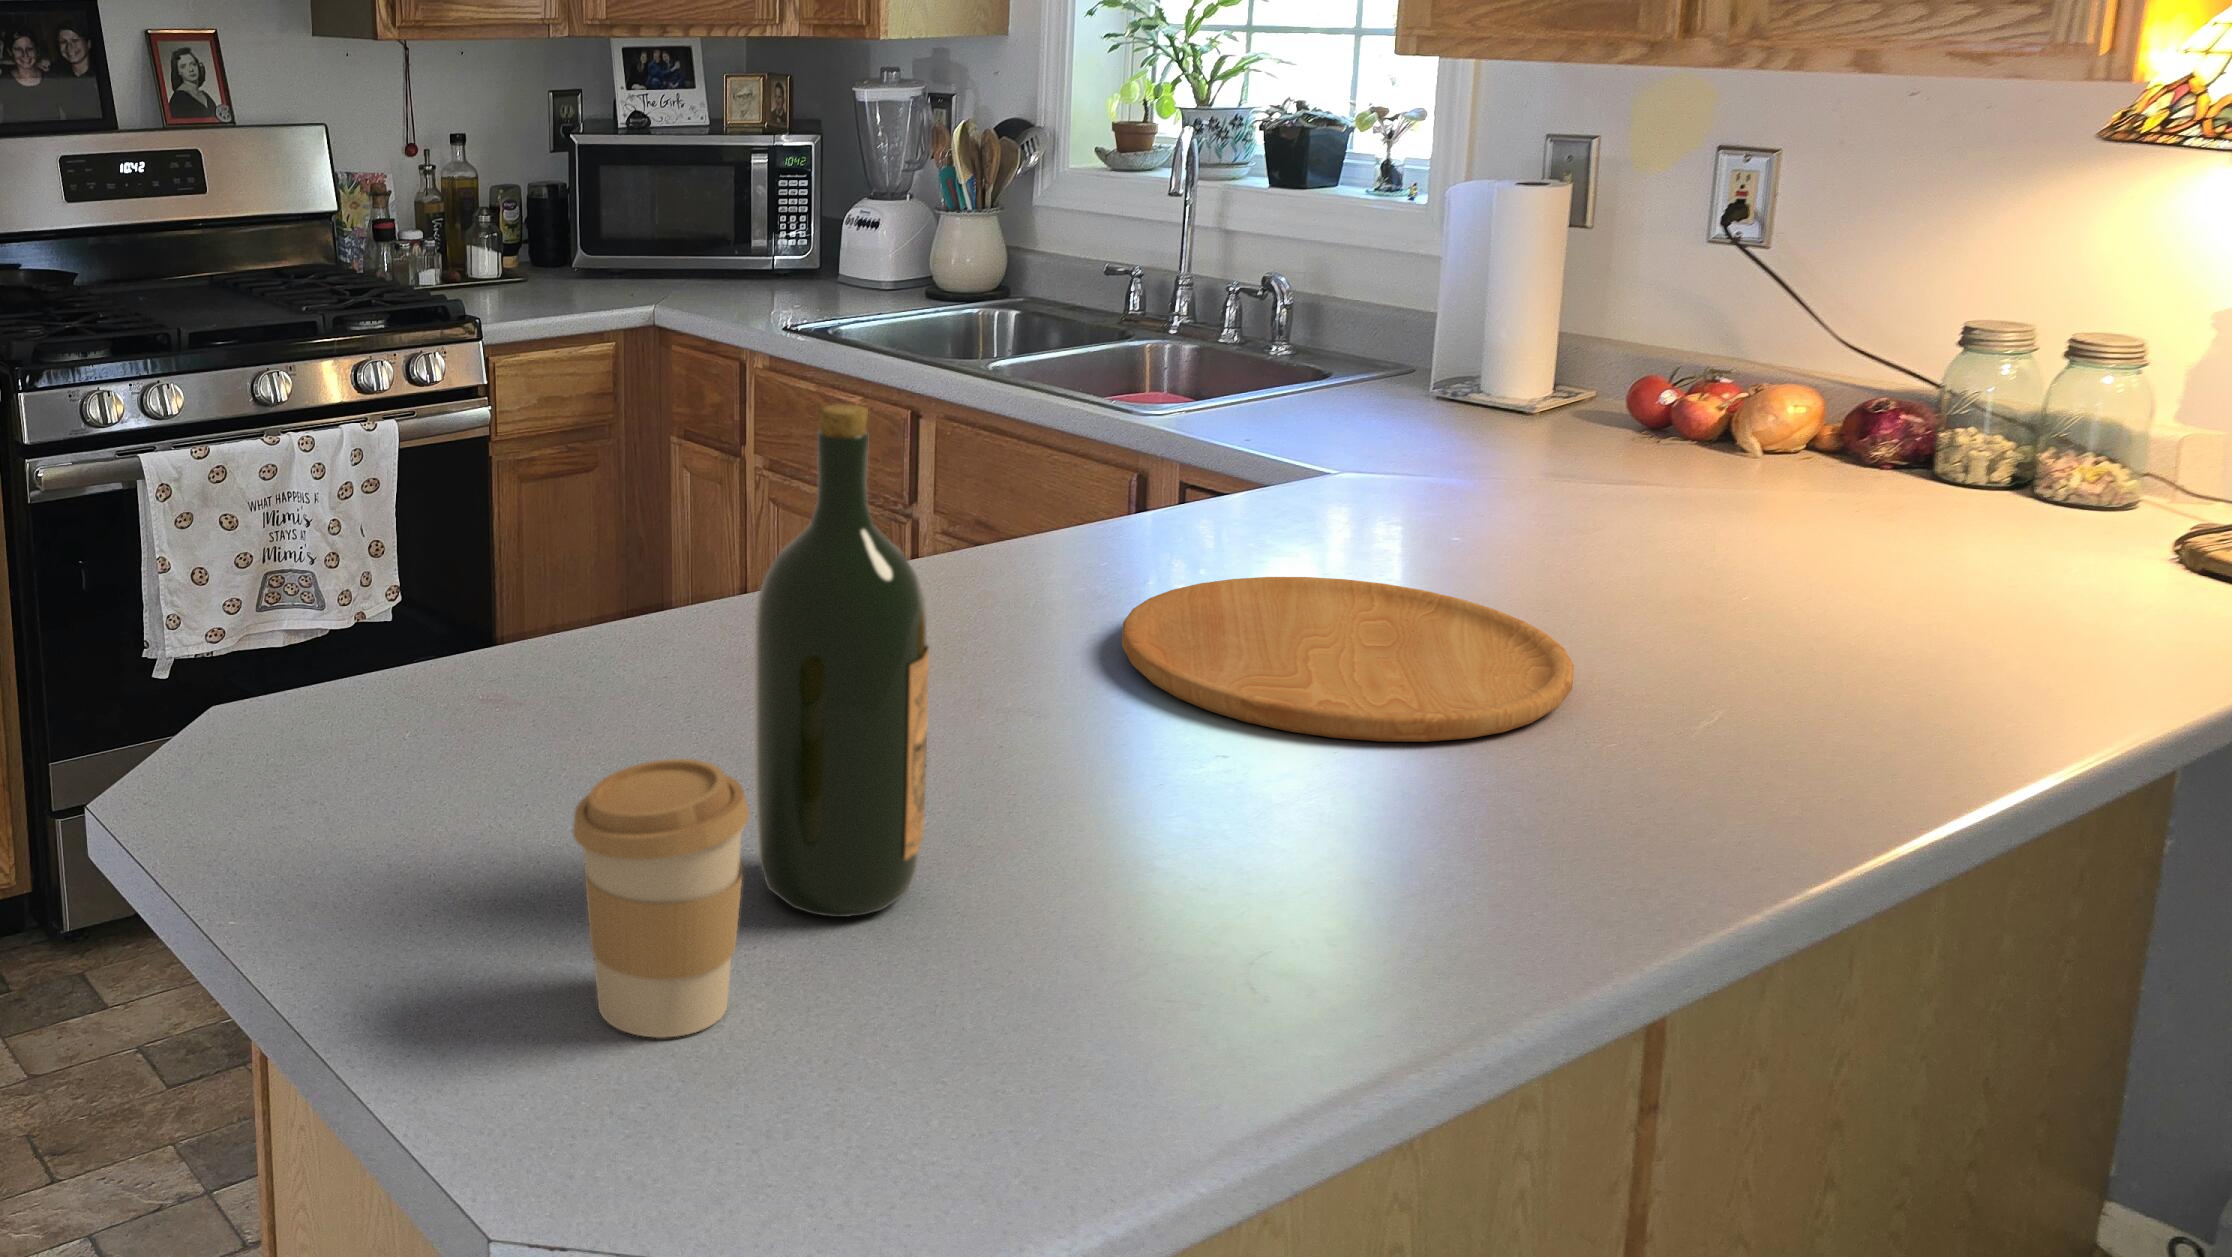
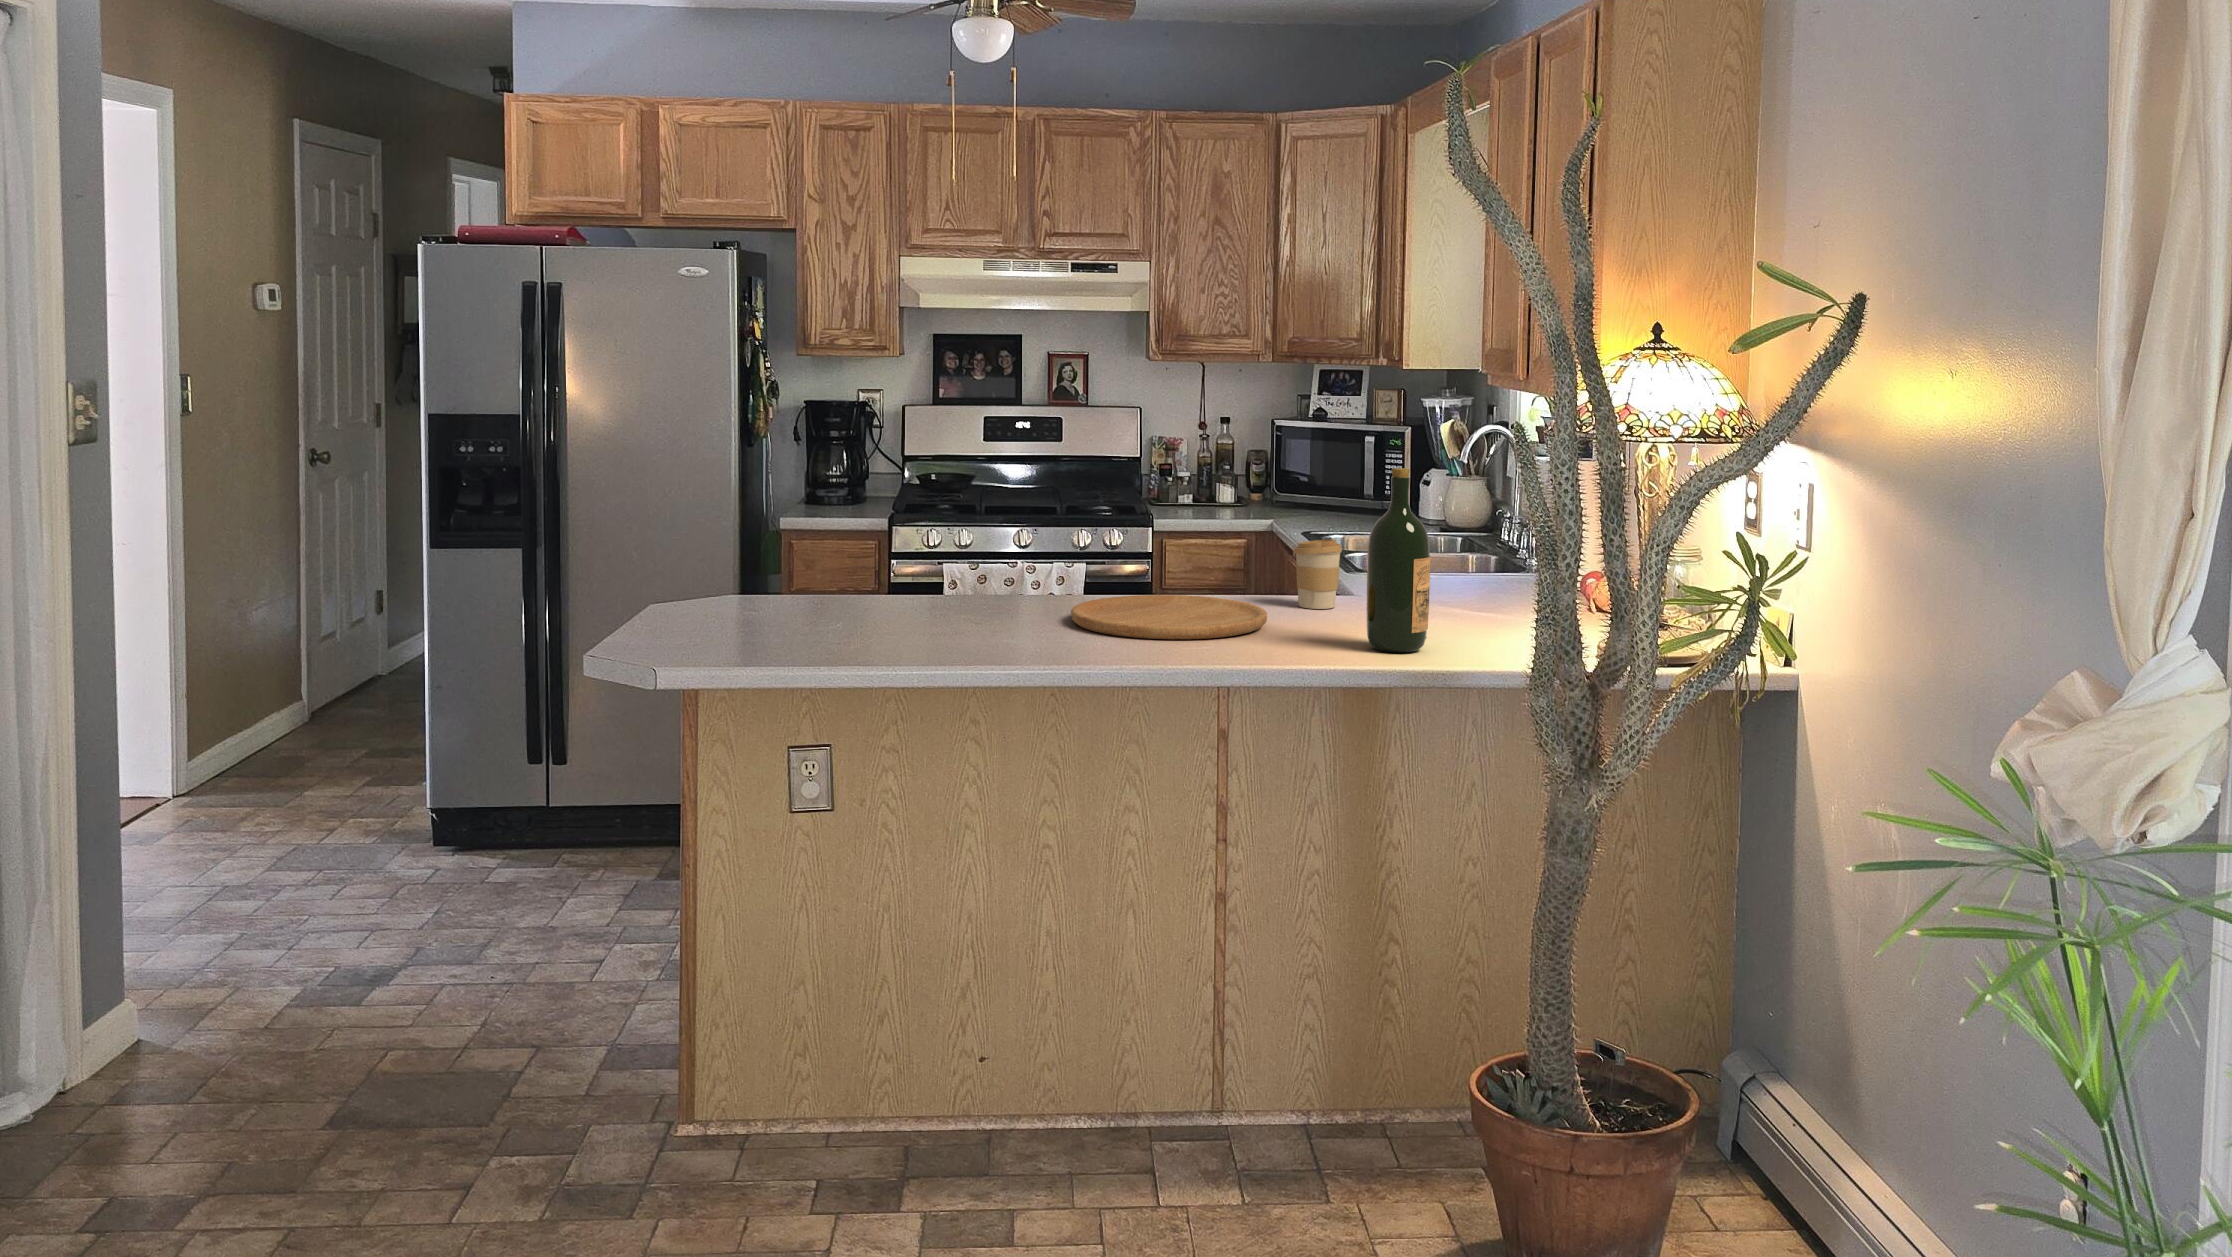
wine bottle: present [754,404,929,917] -> present [1367,468,1430,652]
coffee cup: present [573,759,749,1038] -> present [1294,539,1342,609]

